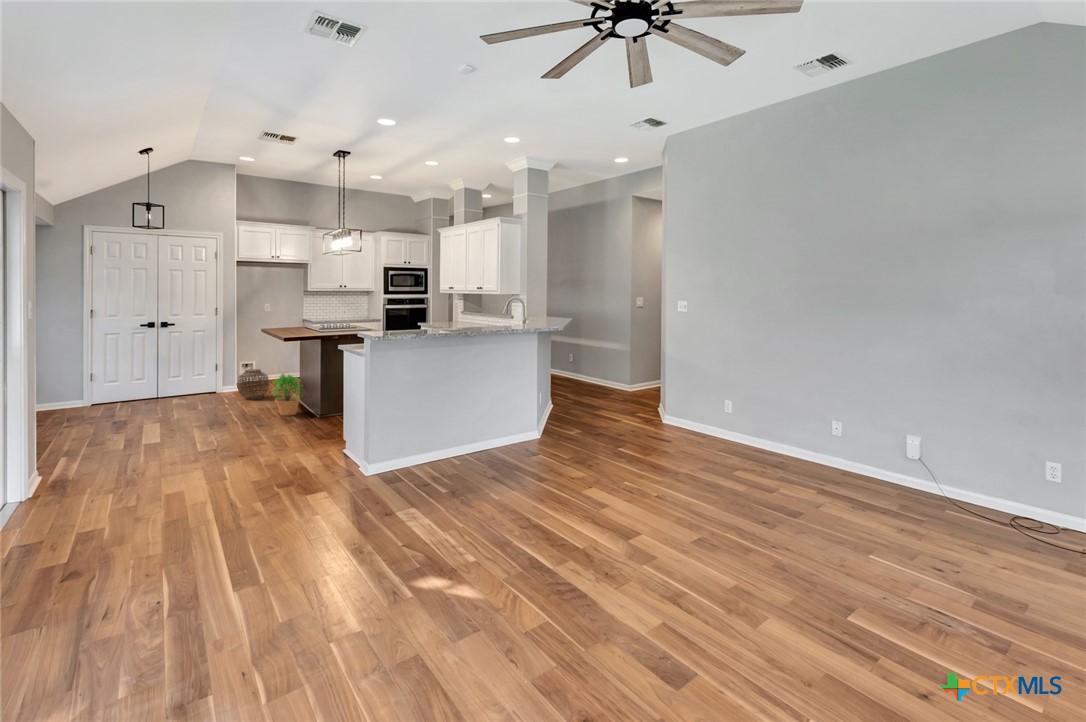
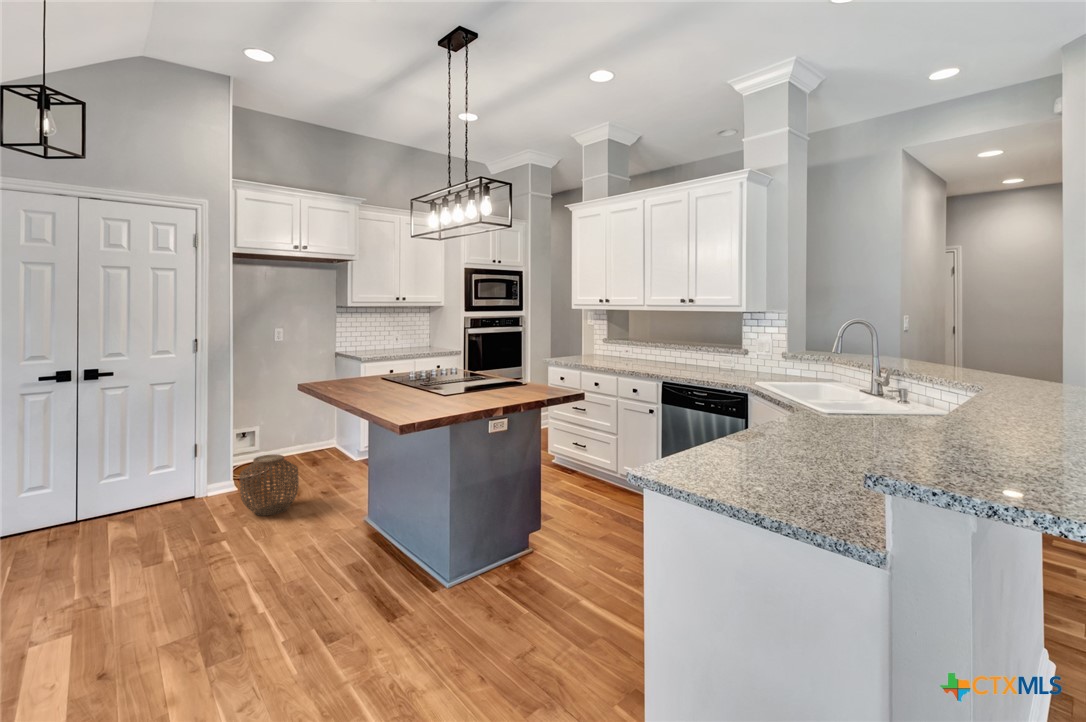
potted plant: present [273,374,301,416] -> none [327,483,402,577]

